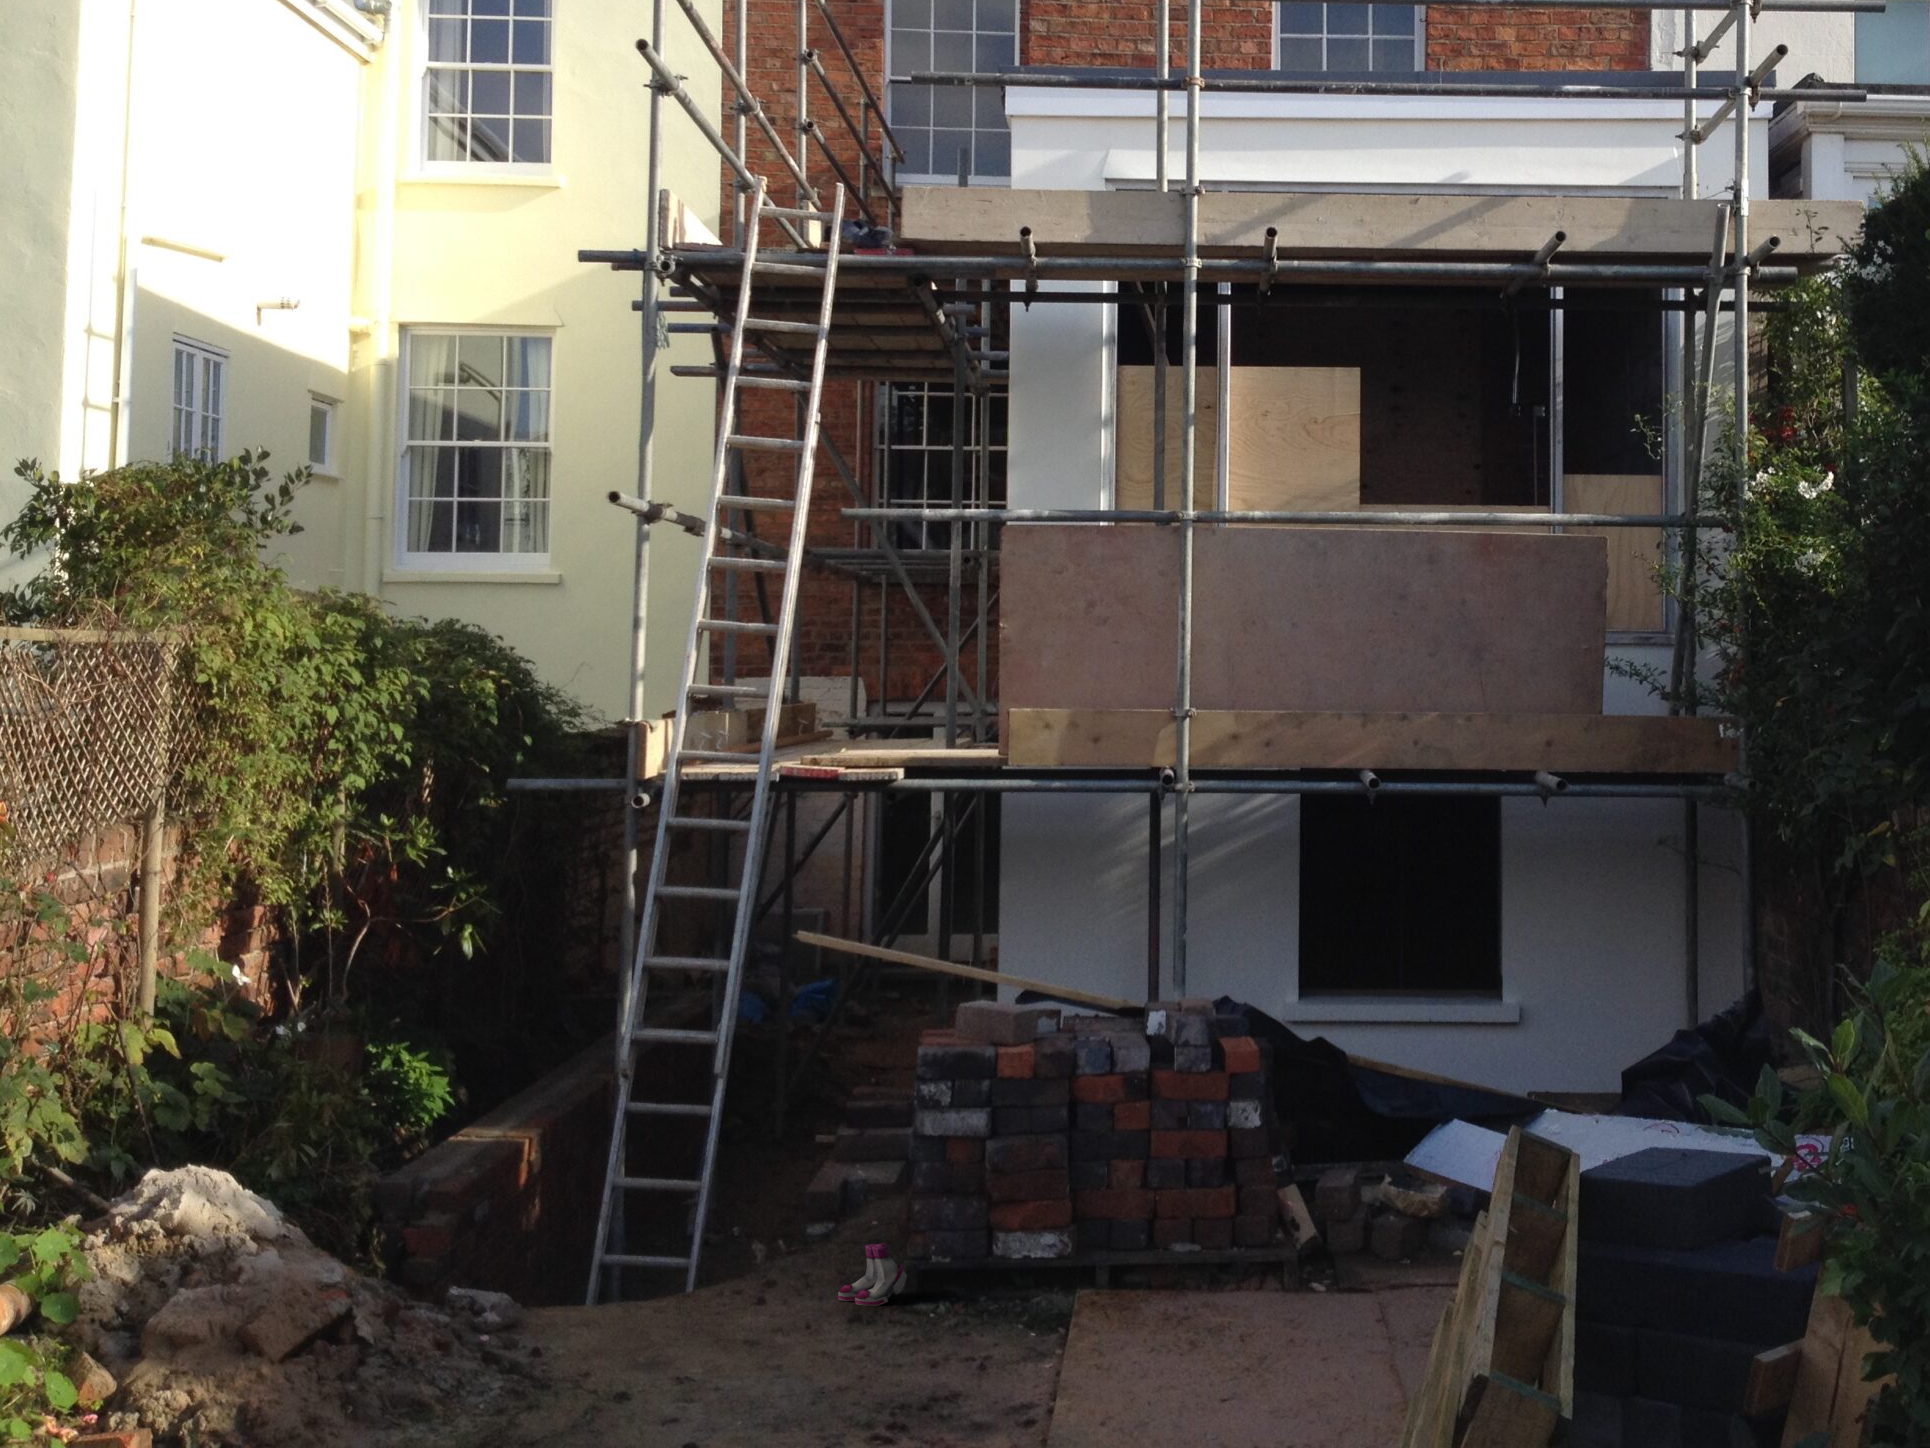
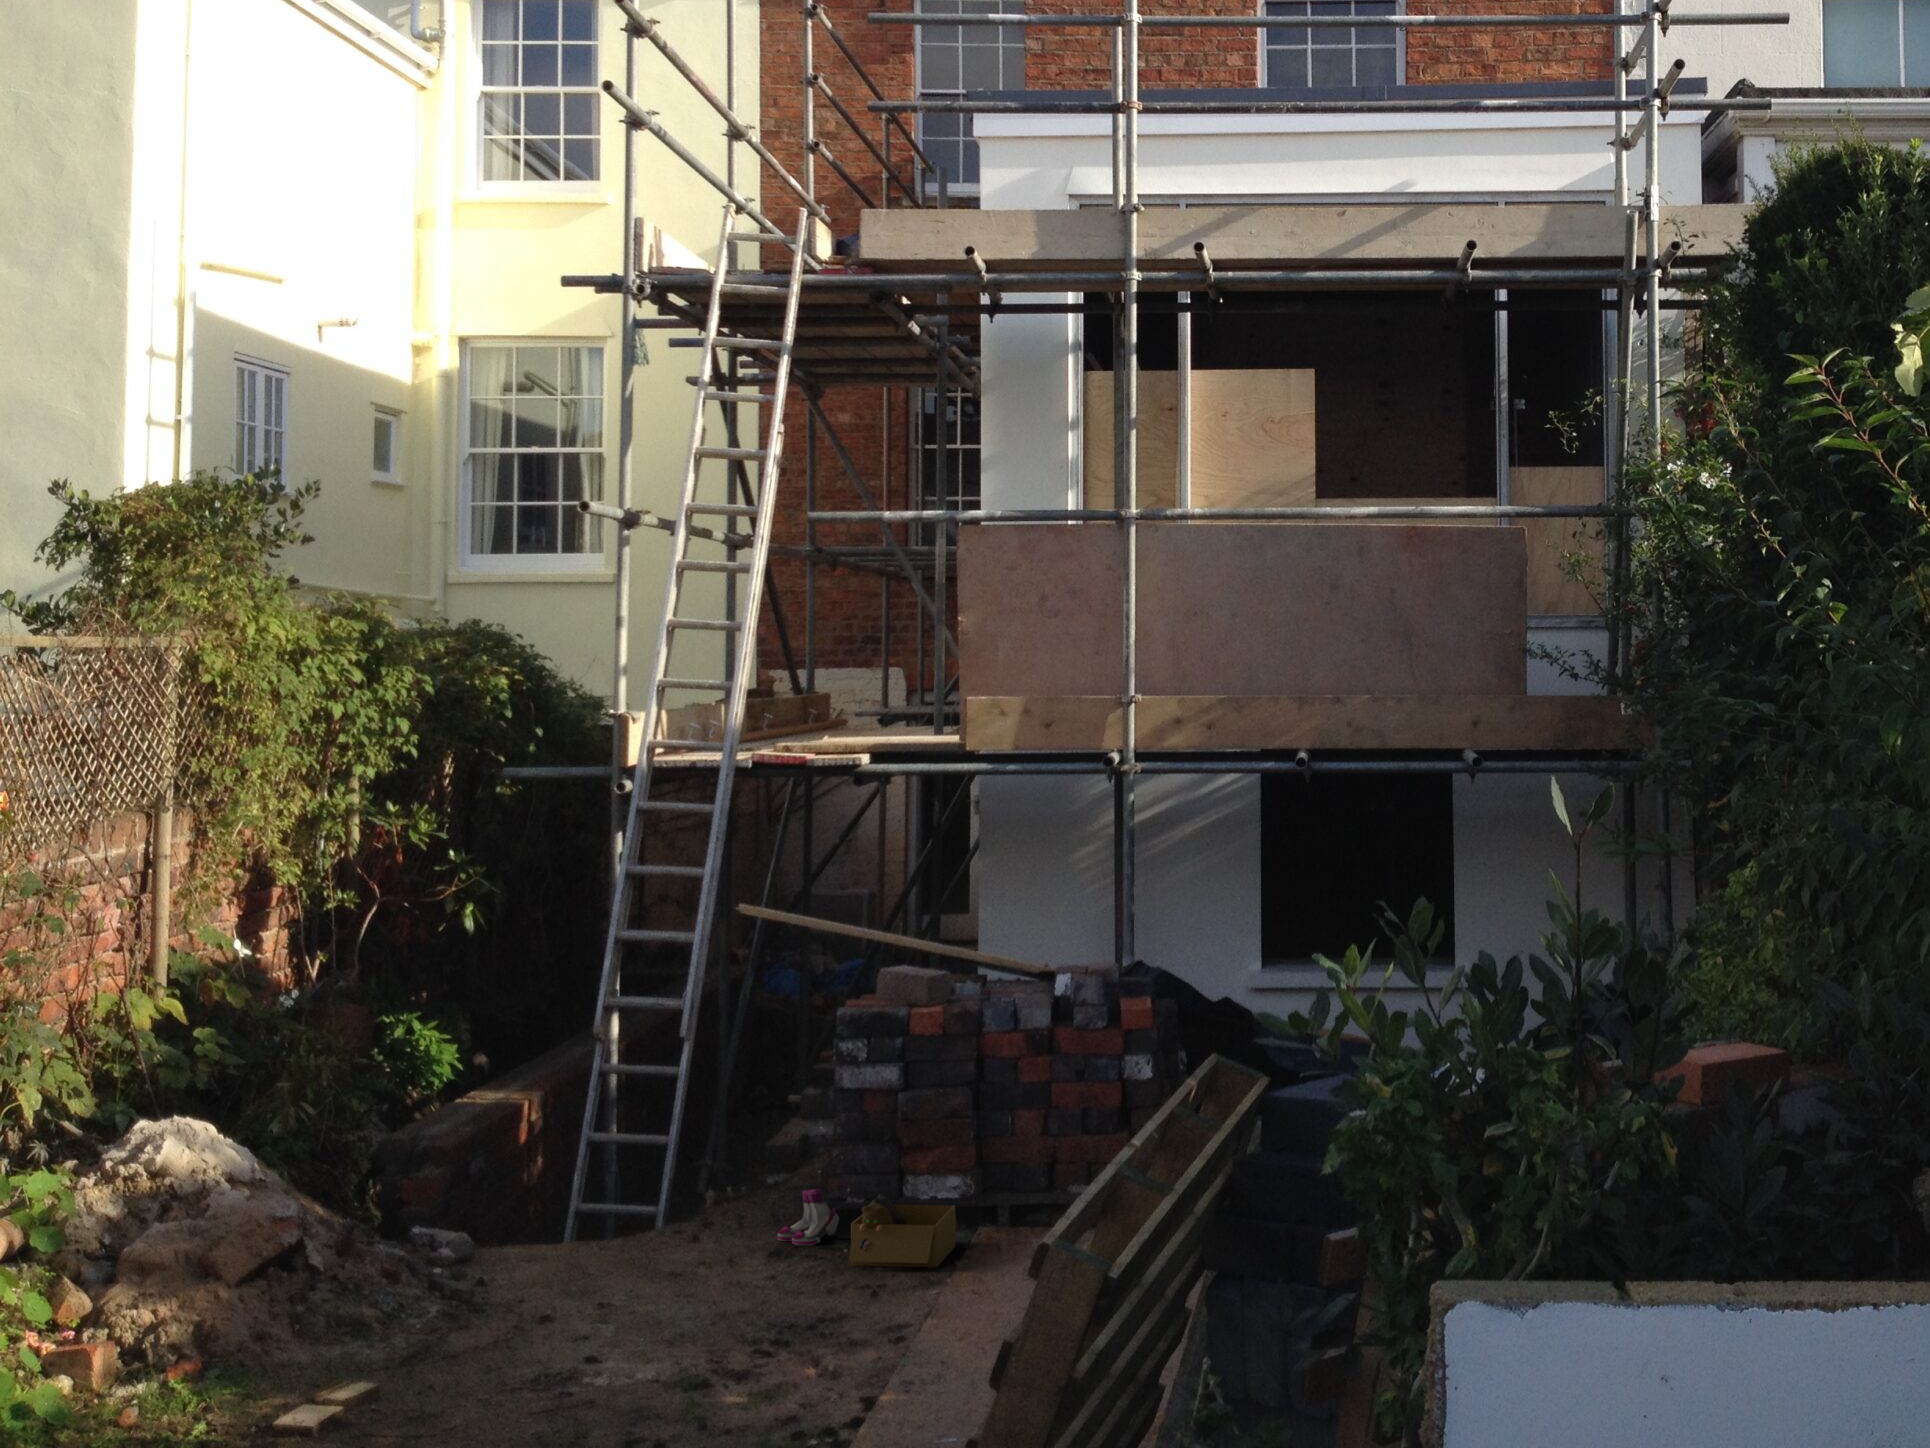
cardboard box: none [930,1249,1039,1331] -> present [849,1194,958,1267]

